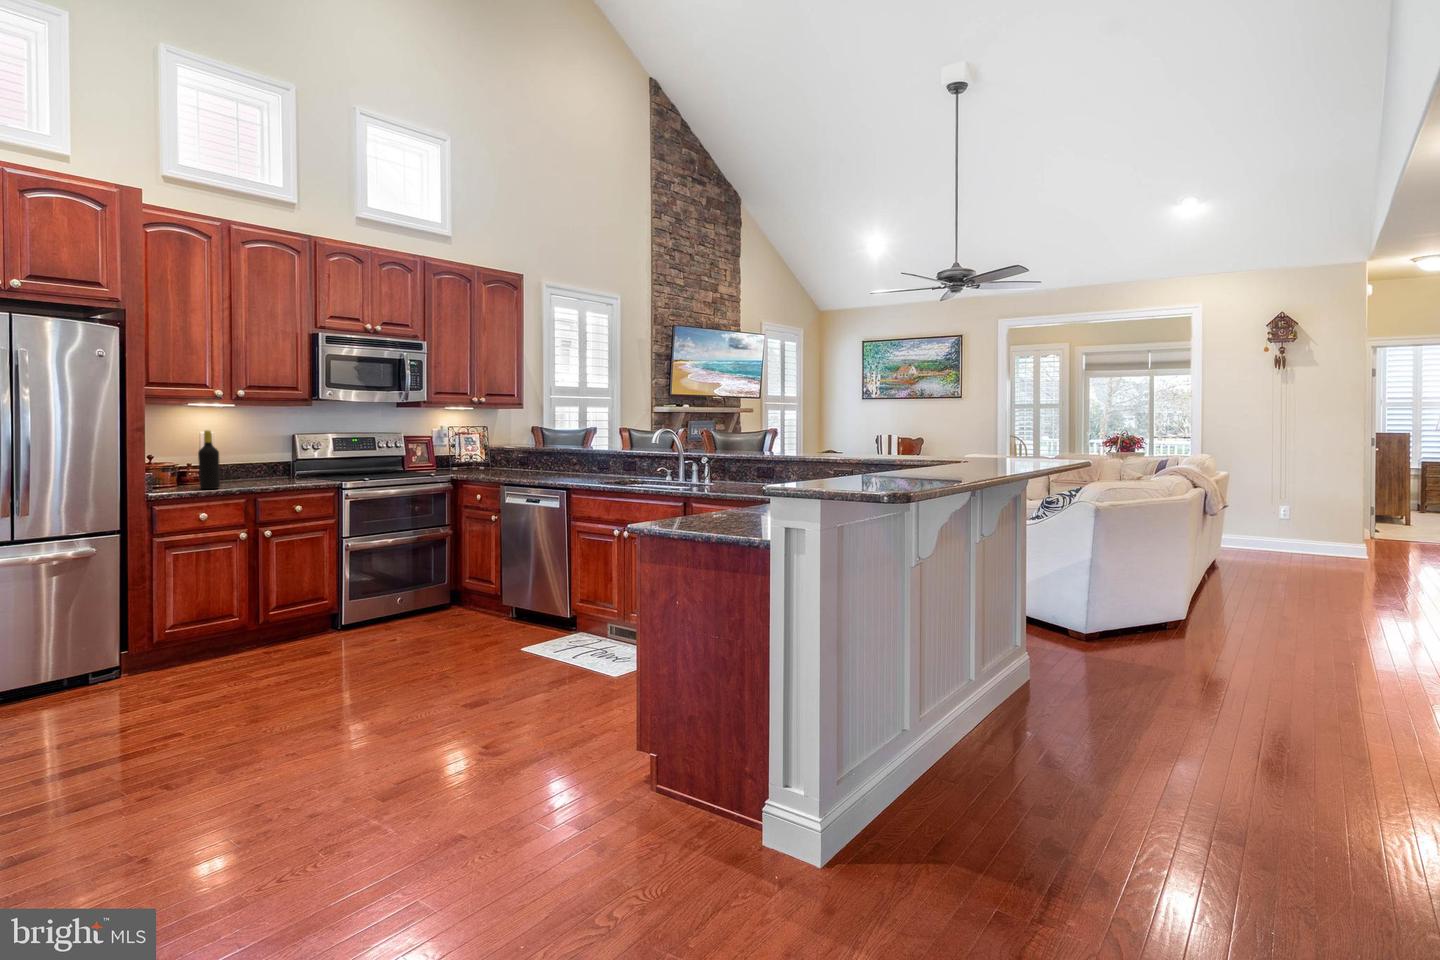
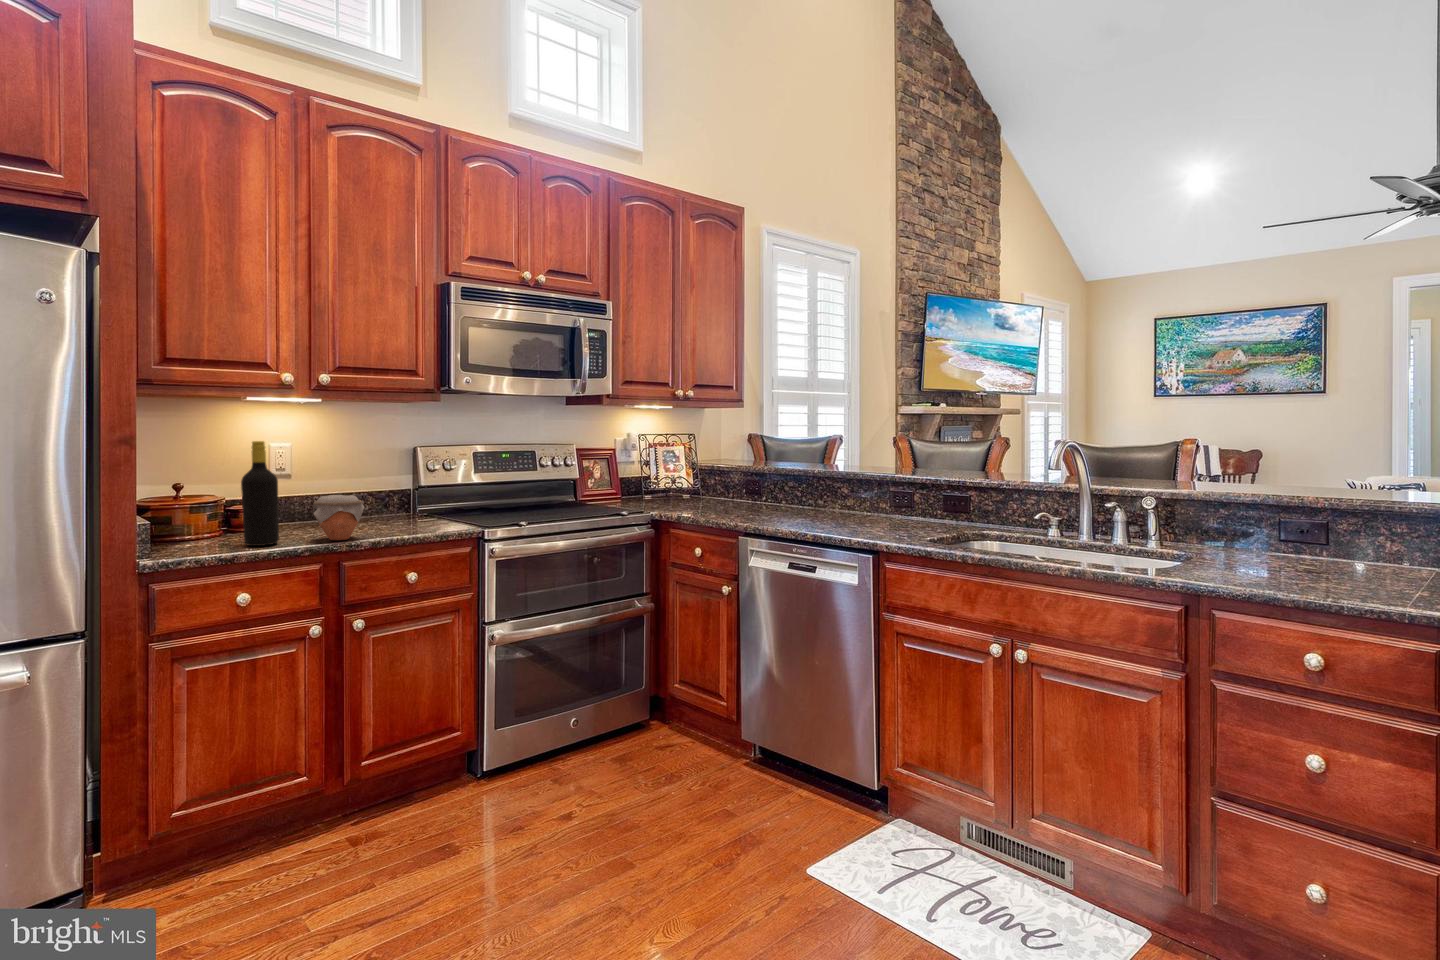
jar: none [238,462,270,487] -> present [312,495,365,540]

